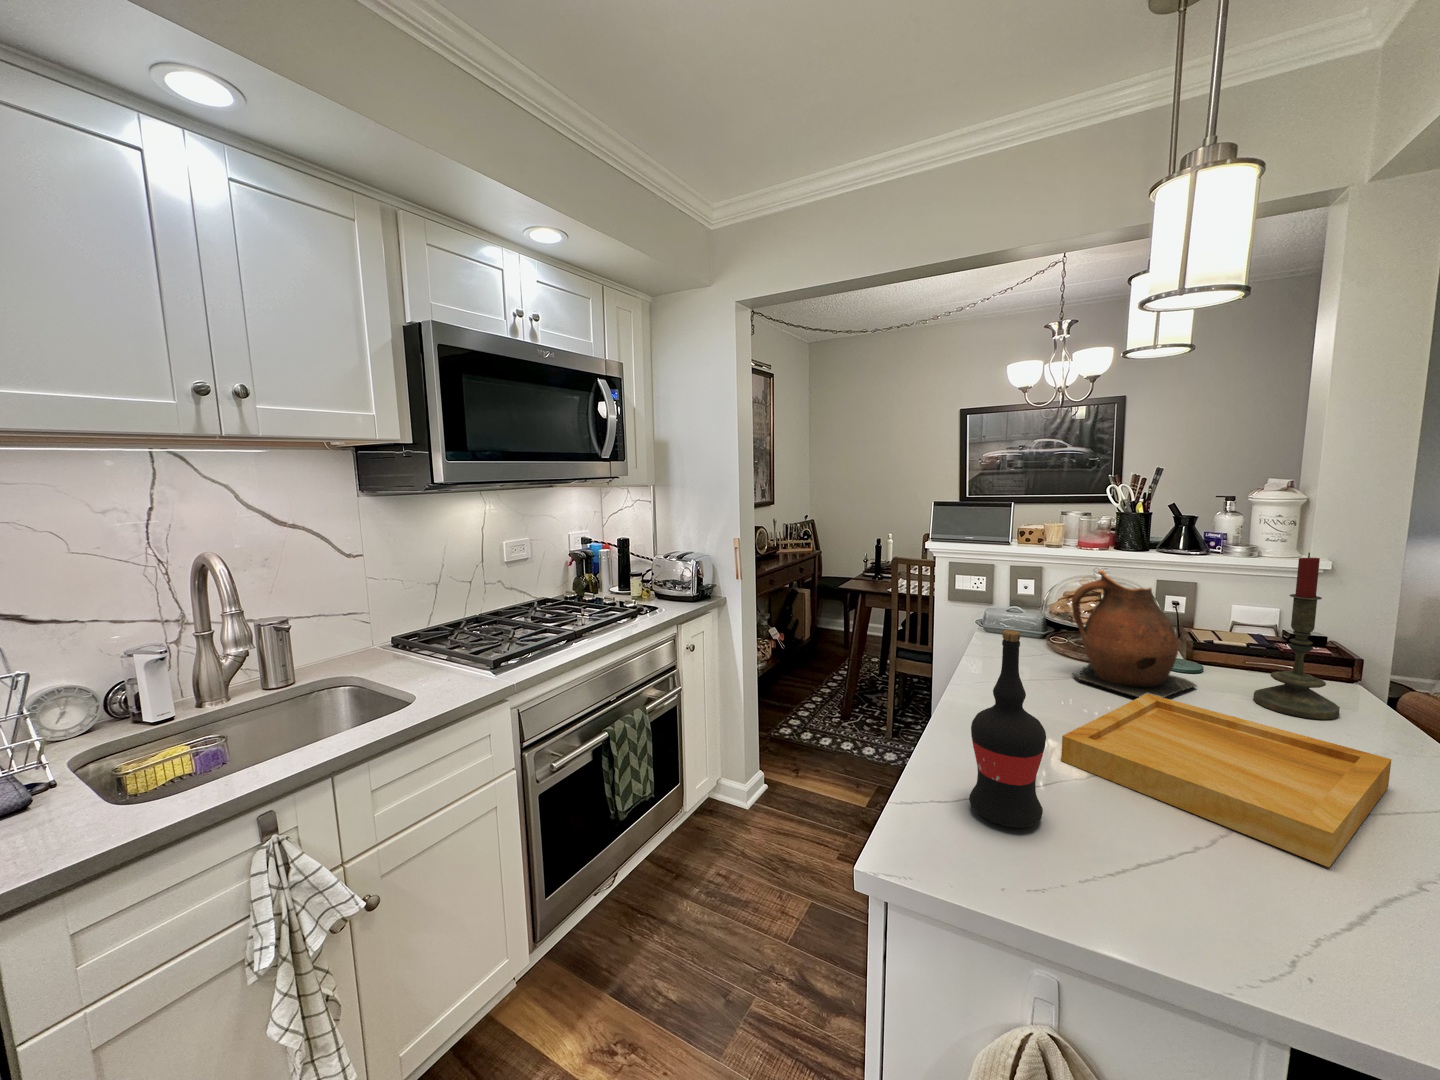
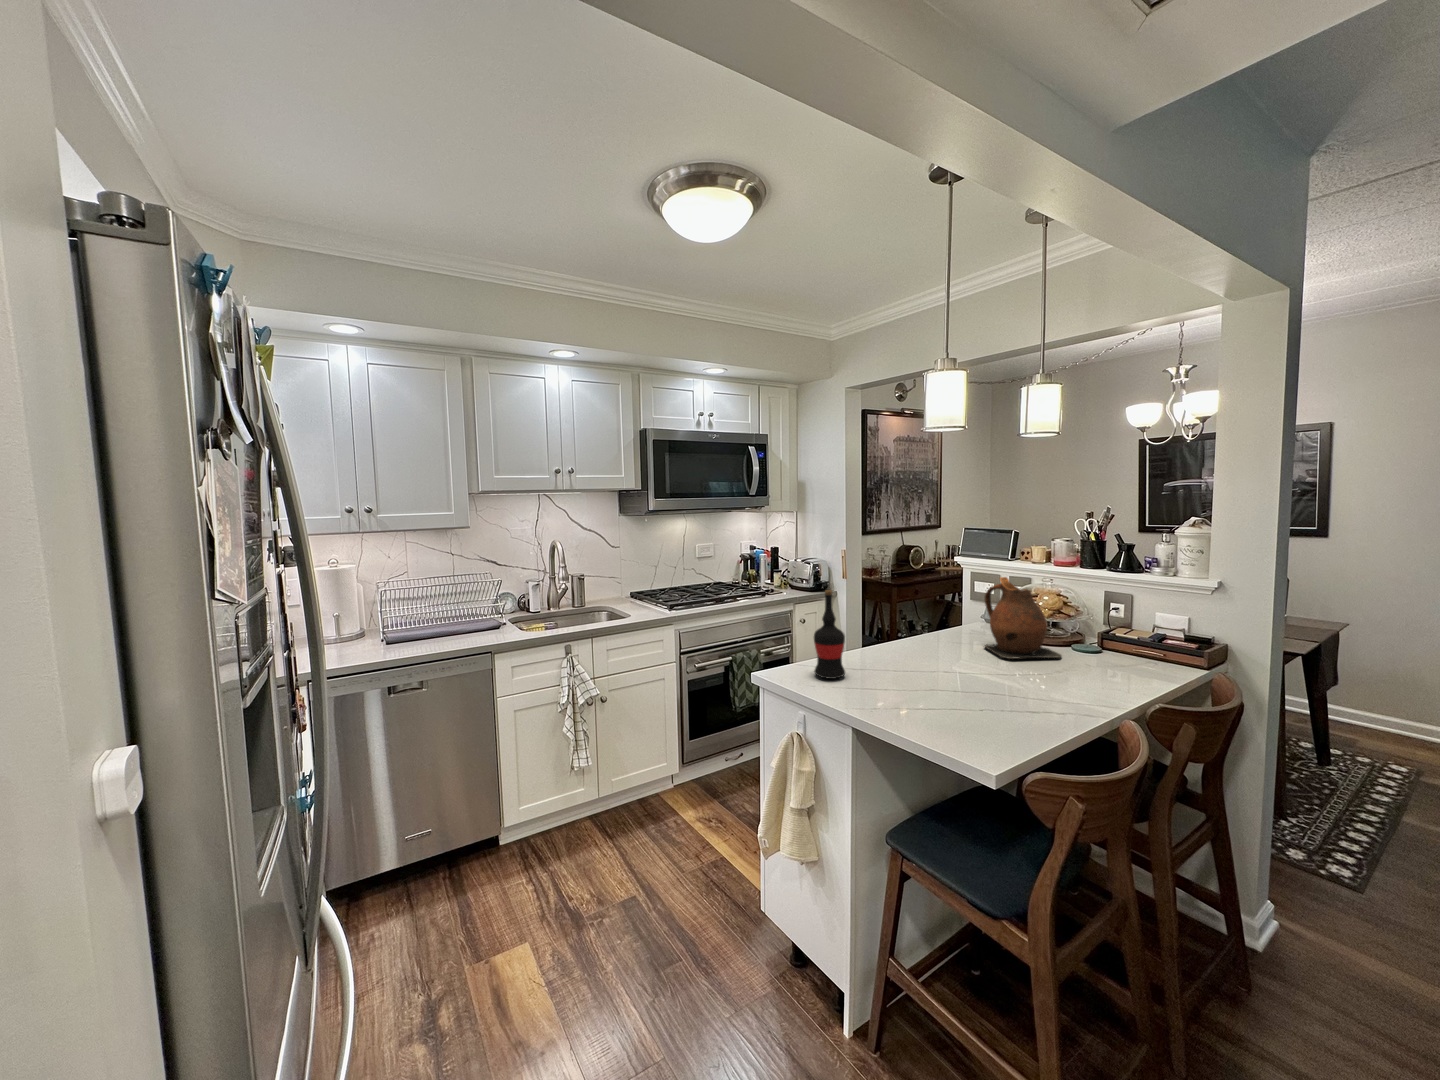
candle: present [1253,553,1340,719] -> none [1082,570,1131,680]
tray: present [1061,693,1391,867] -> none [894,650,1054,706]

